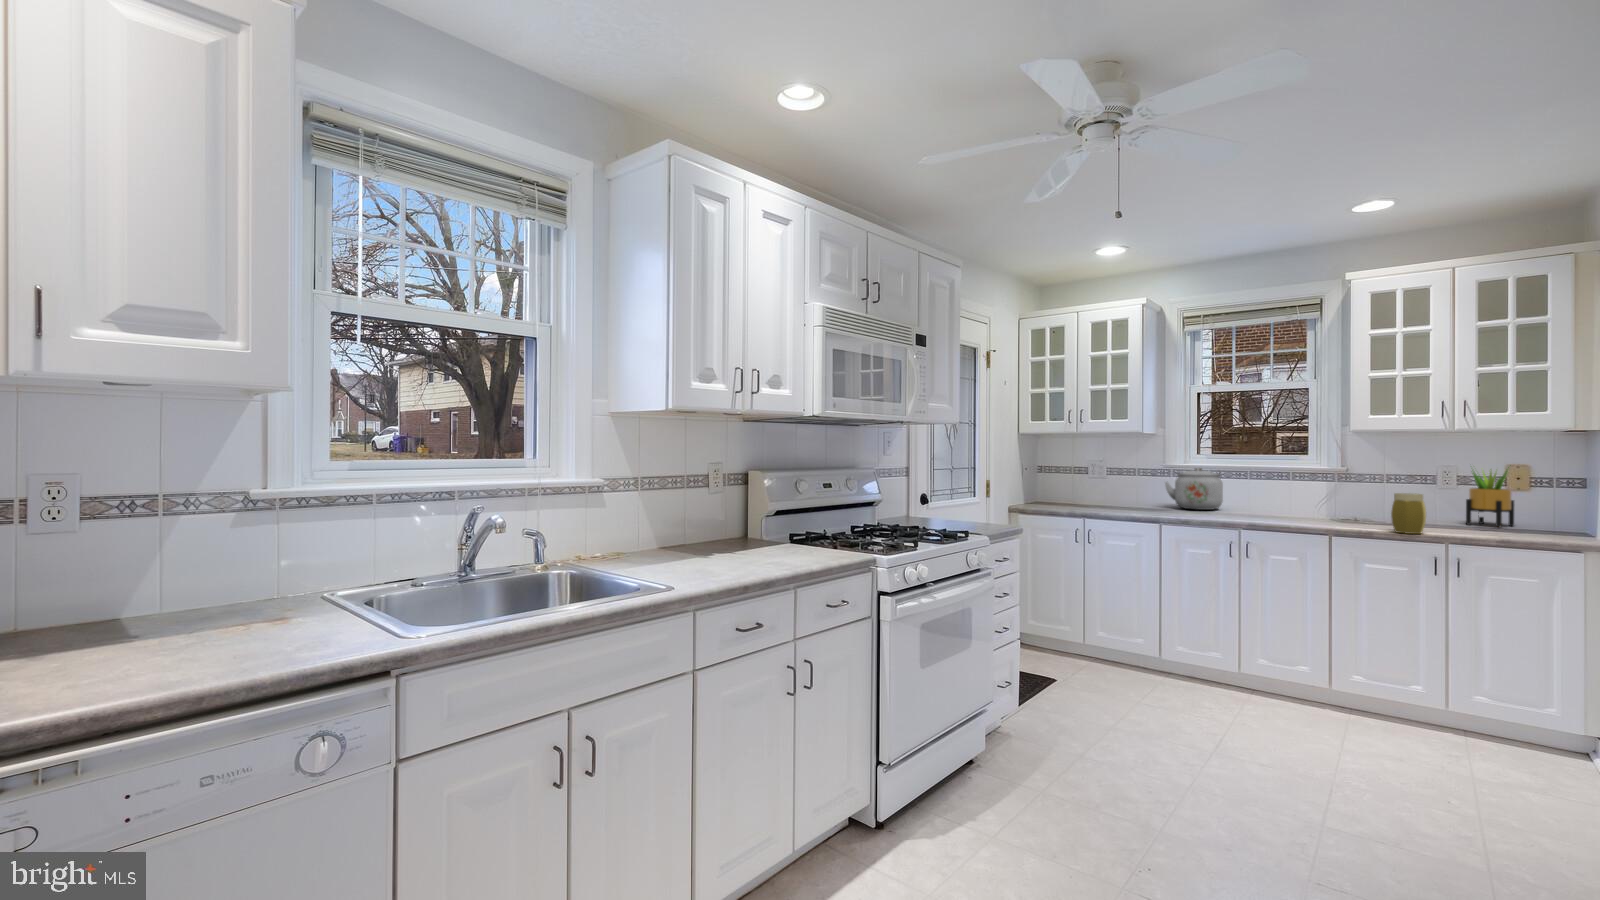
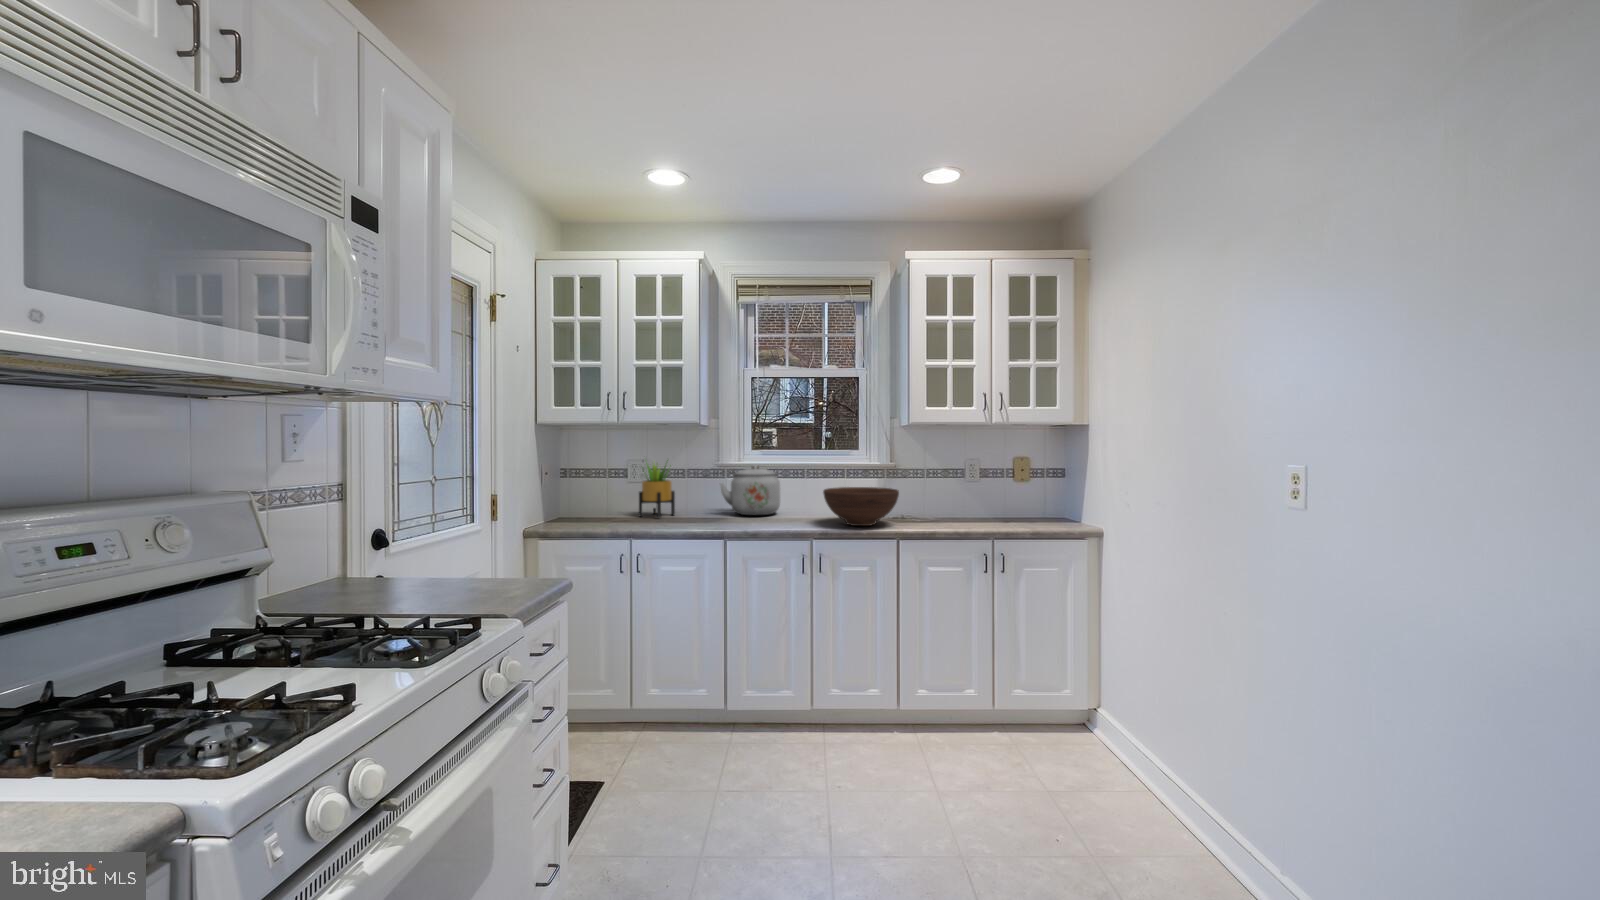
potted plant: present [1466,467,1514,527] -> present [639,460,675,518]
fruit bowl: none [1254,488,1335,522] -> present [823,487,899,526]
jar: present [1391,493,1426,534] -> none [955,490,983,533]

